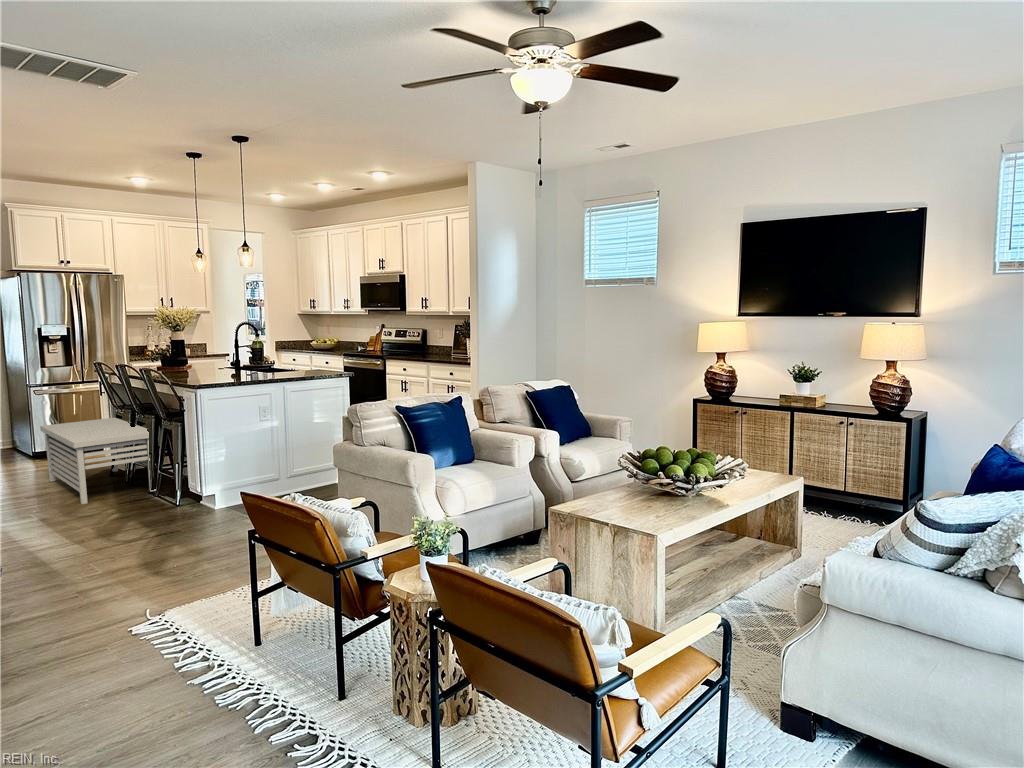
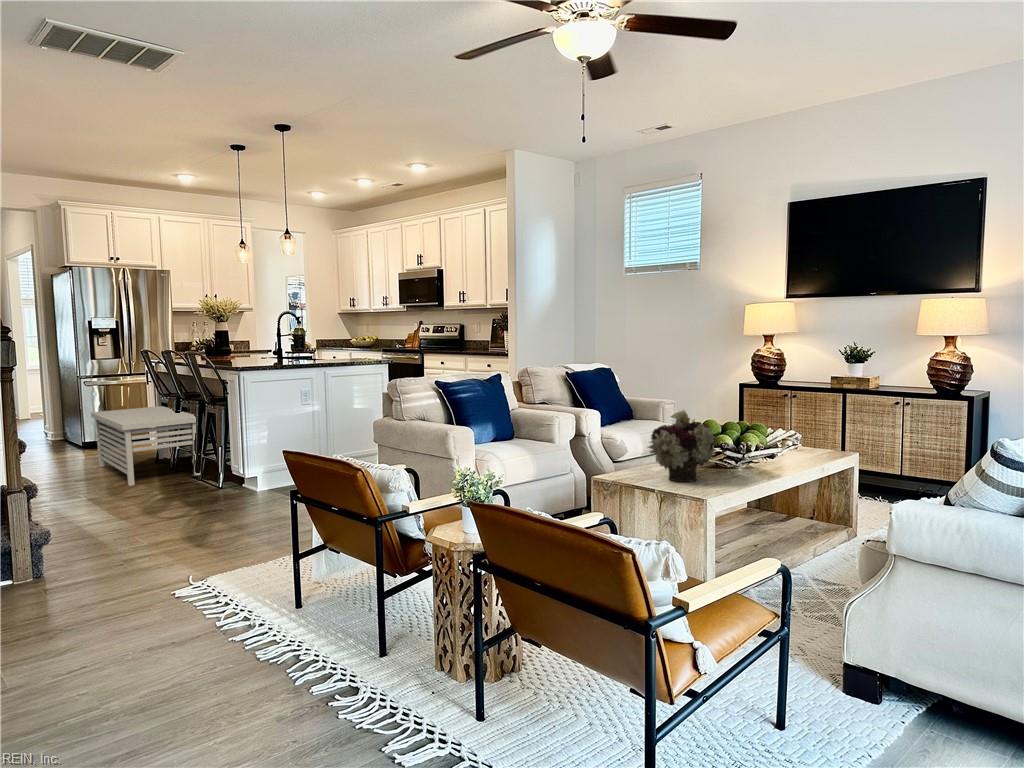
flower arrangement: none [601,446,668,516] -> present [648,410,716,482]

